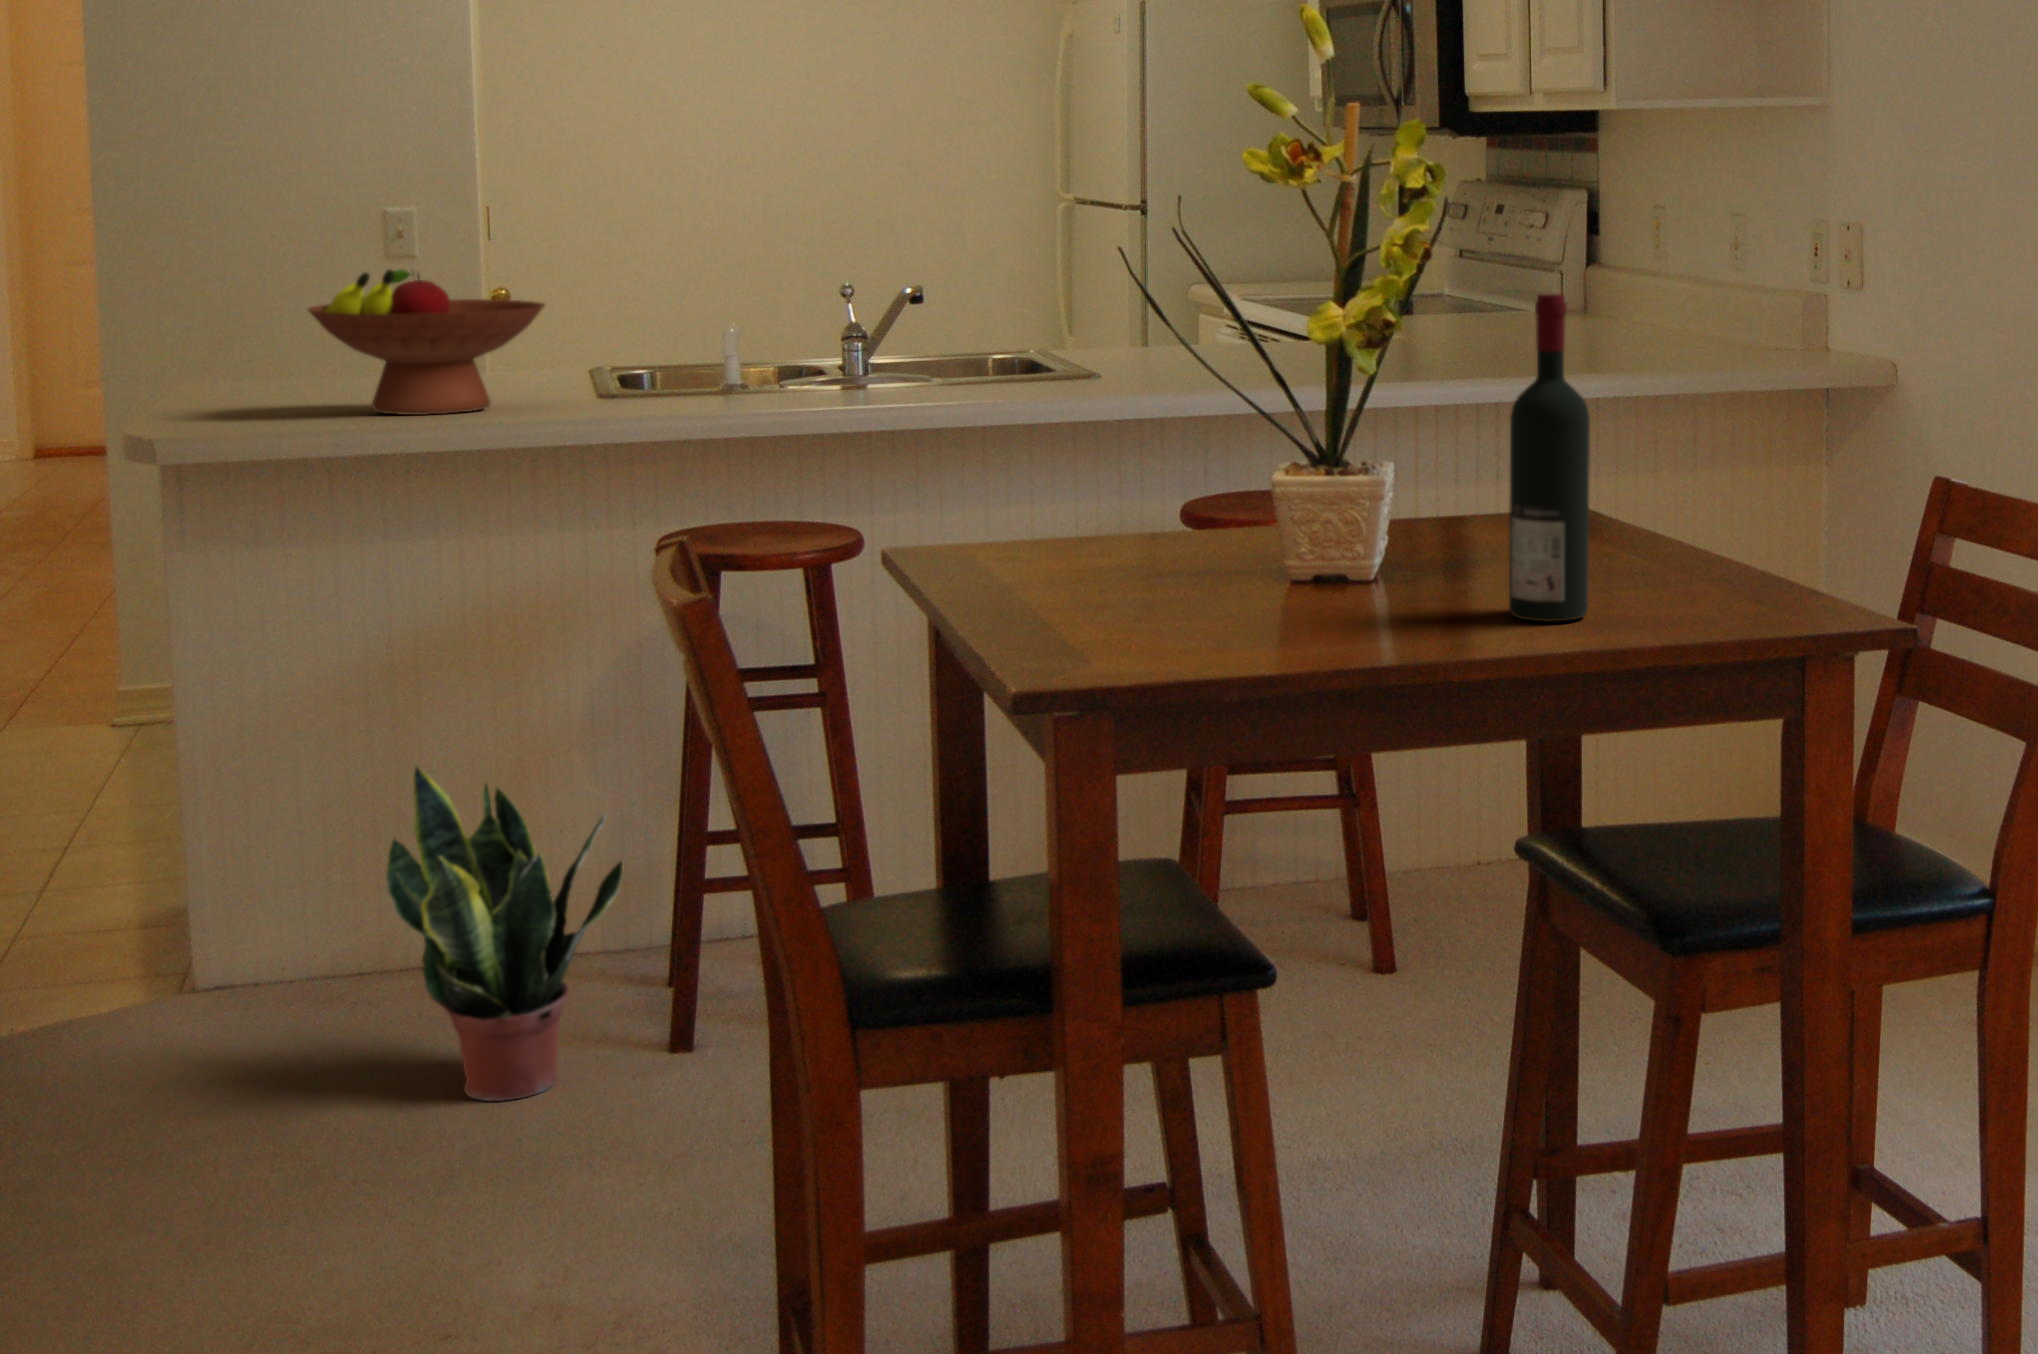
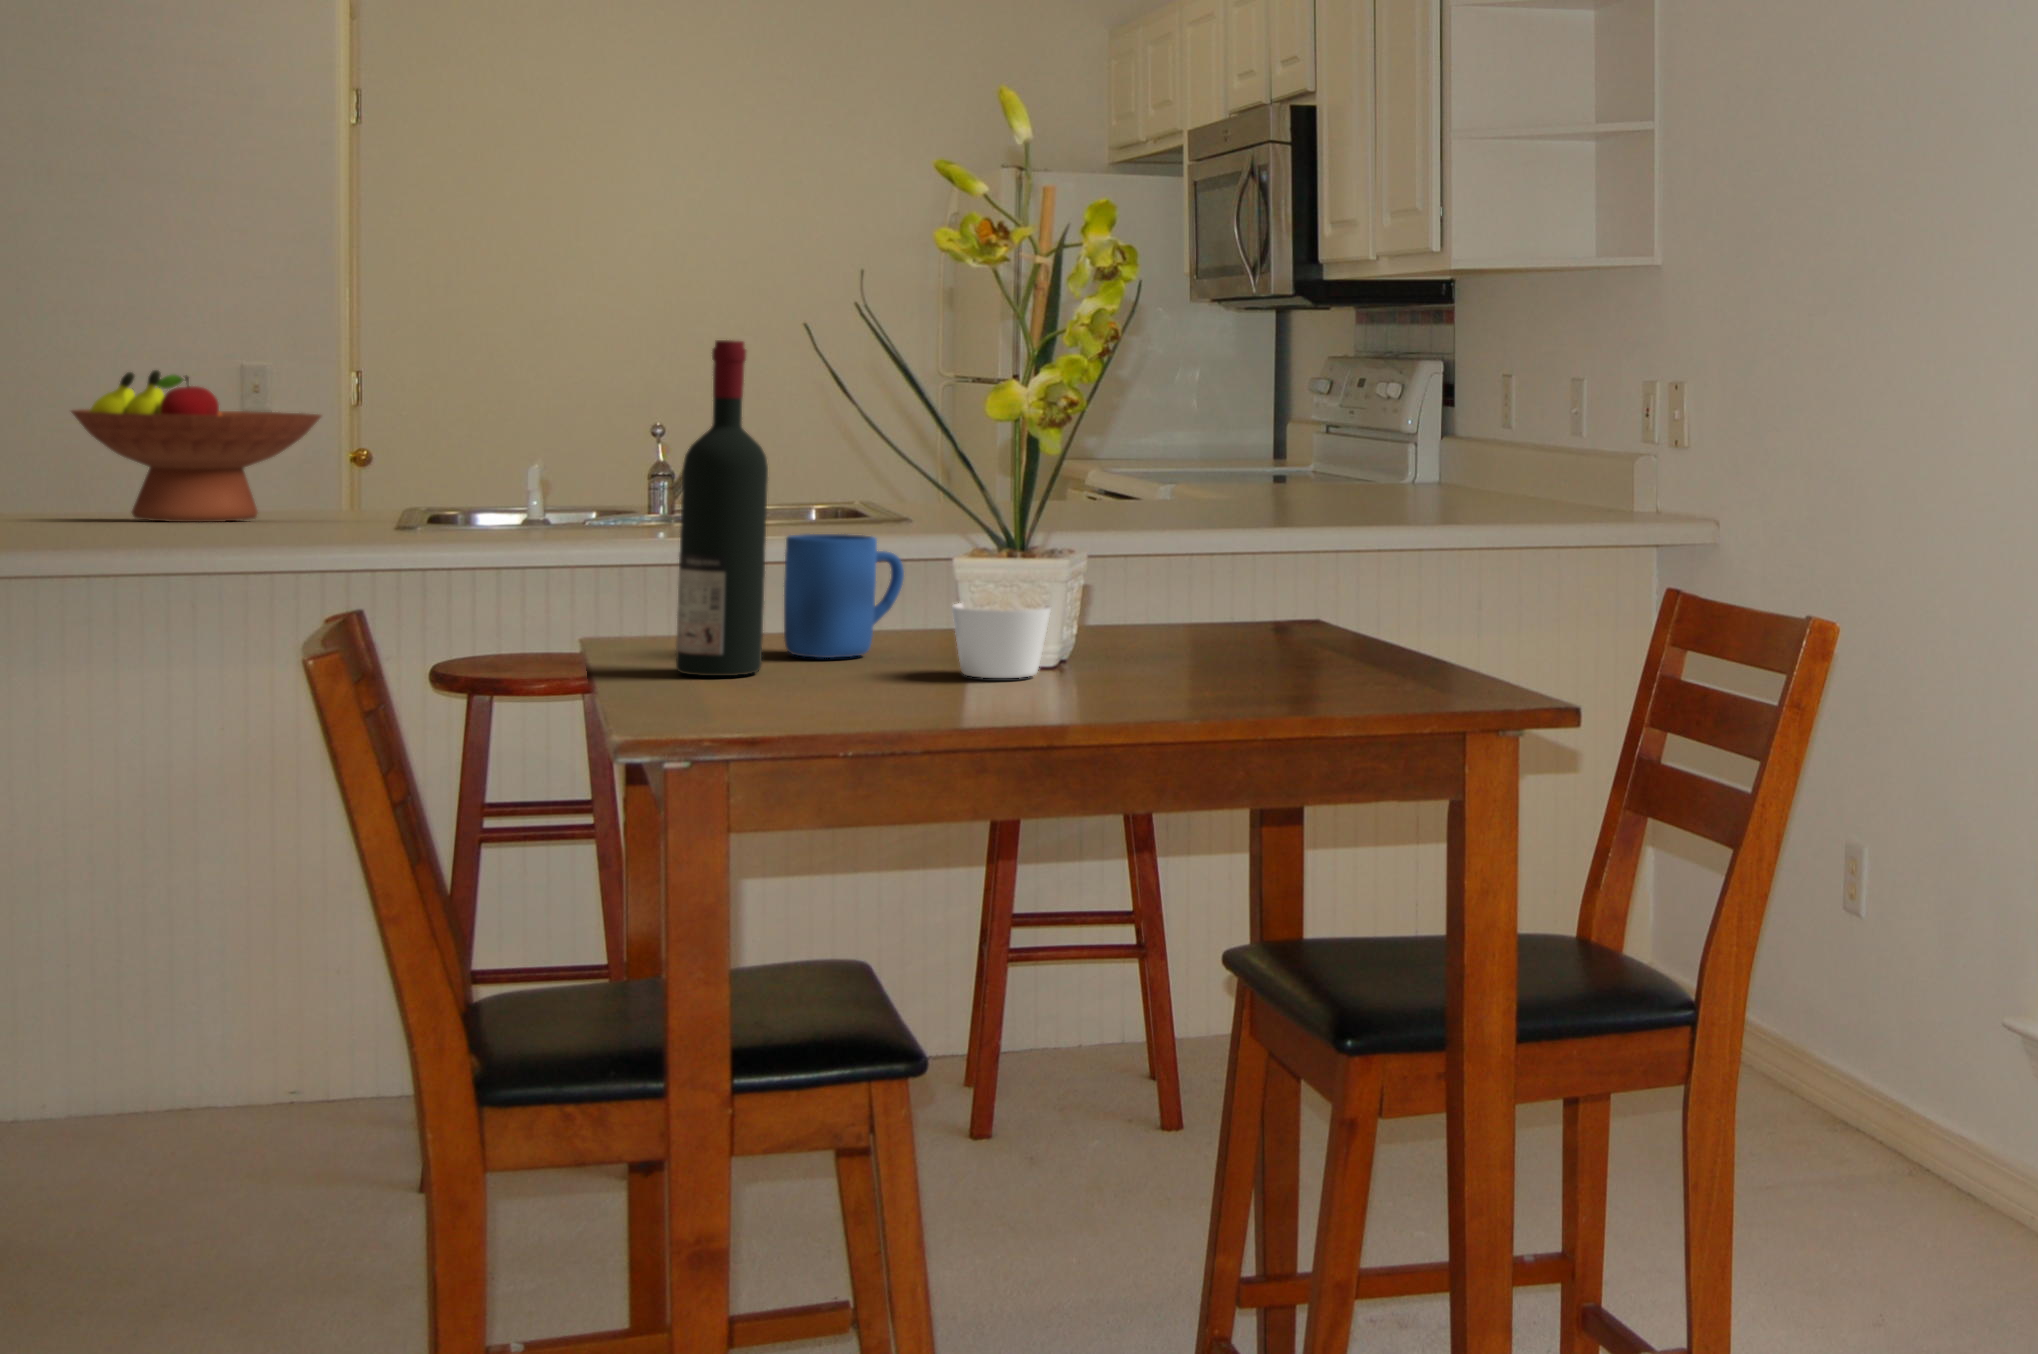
wine bottle: present [1509,294,1590,622] -> present [676,340,768,676]
mug: none [1088,462,1197,585] -> present [784,534,904,658]
candle: none [1263,531,1359,610] -> present [952,603,1051,678]
potted plant: present [386,766,623,1101] -> none [93,875,348,1240]

